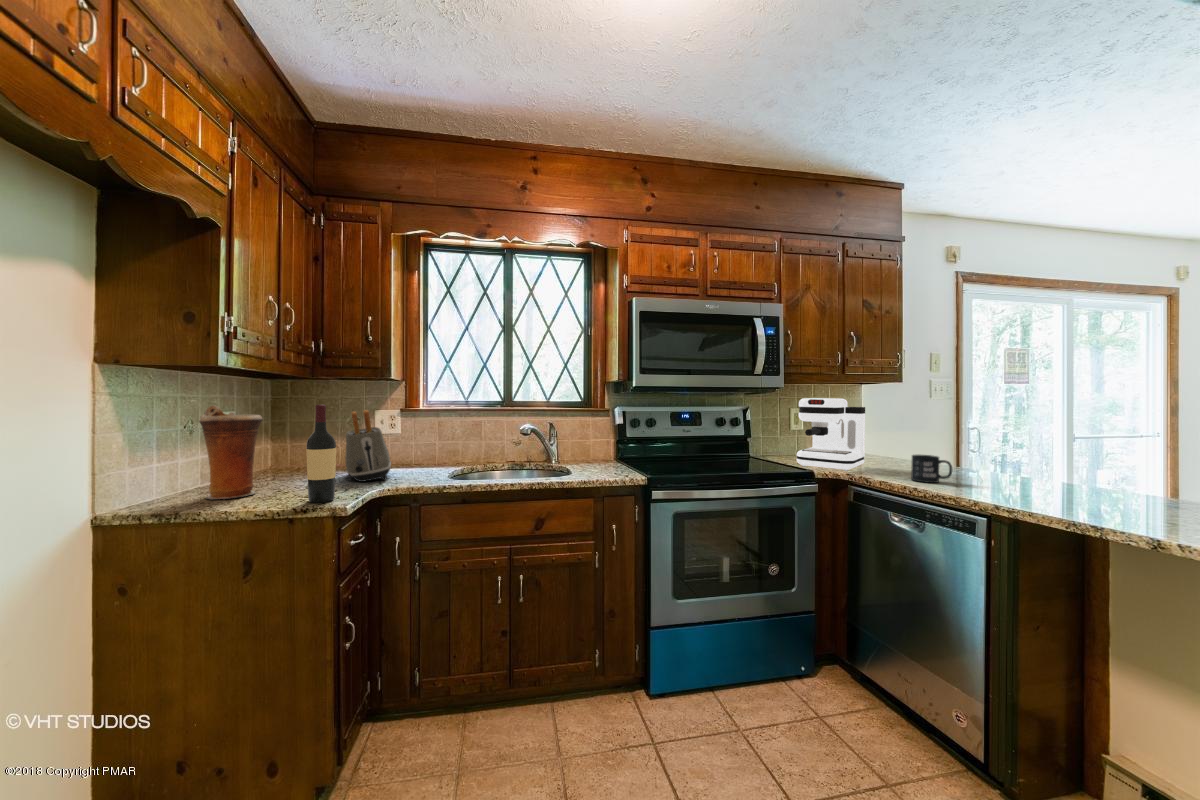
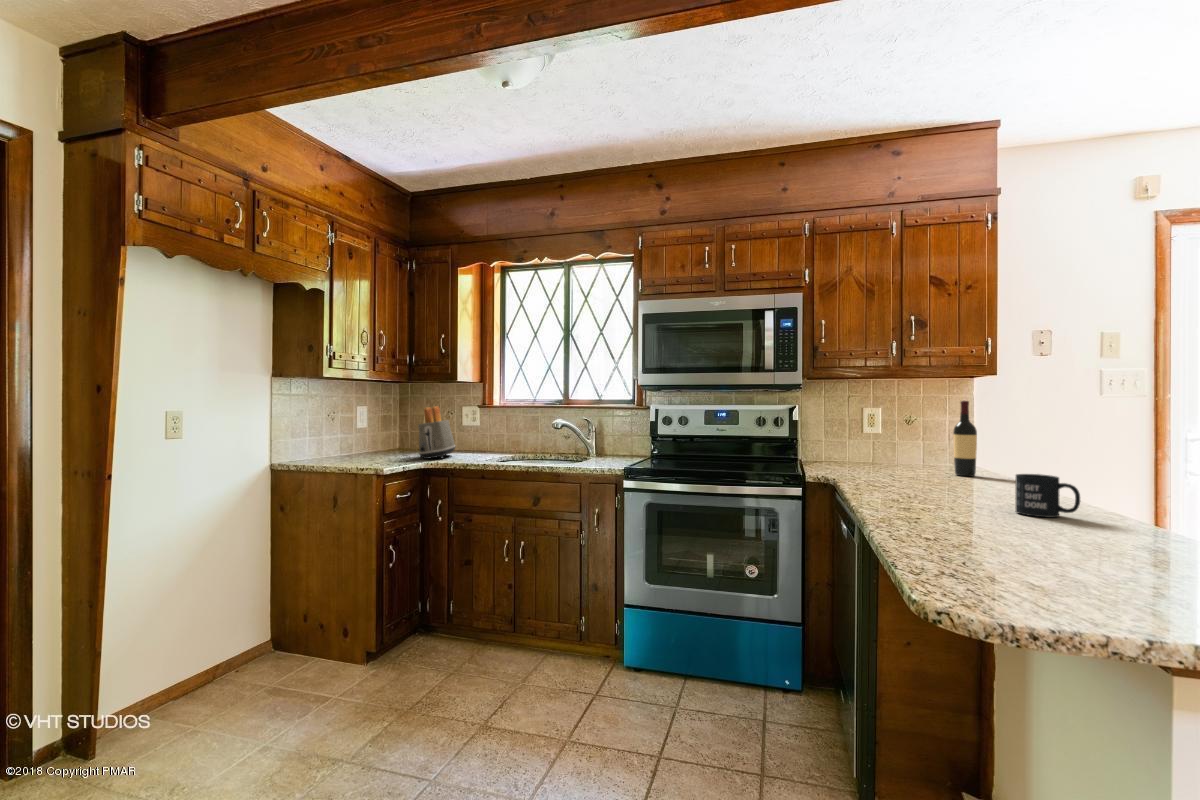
coffee maker: present [797,398,865,471] -> none [816,394,909,476]
vase: present [199,405,263,499] -> none [325,400,363,461]
wine bottle: present [306,405,336,503] -> present [953,401,977,476]
mug: present [911,455,952,483] -> present [1015,474,1080,517]

